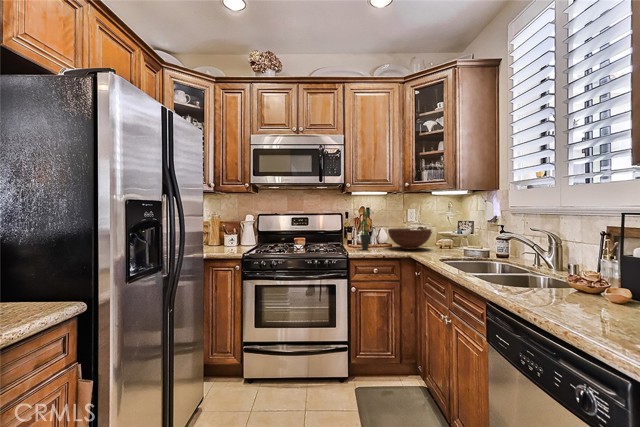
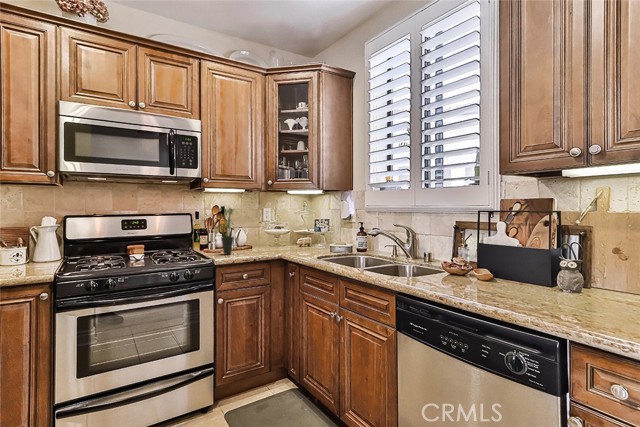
fruit bowl: present [388,228,432,249] -> none [250,229,295,250]

